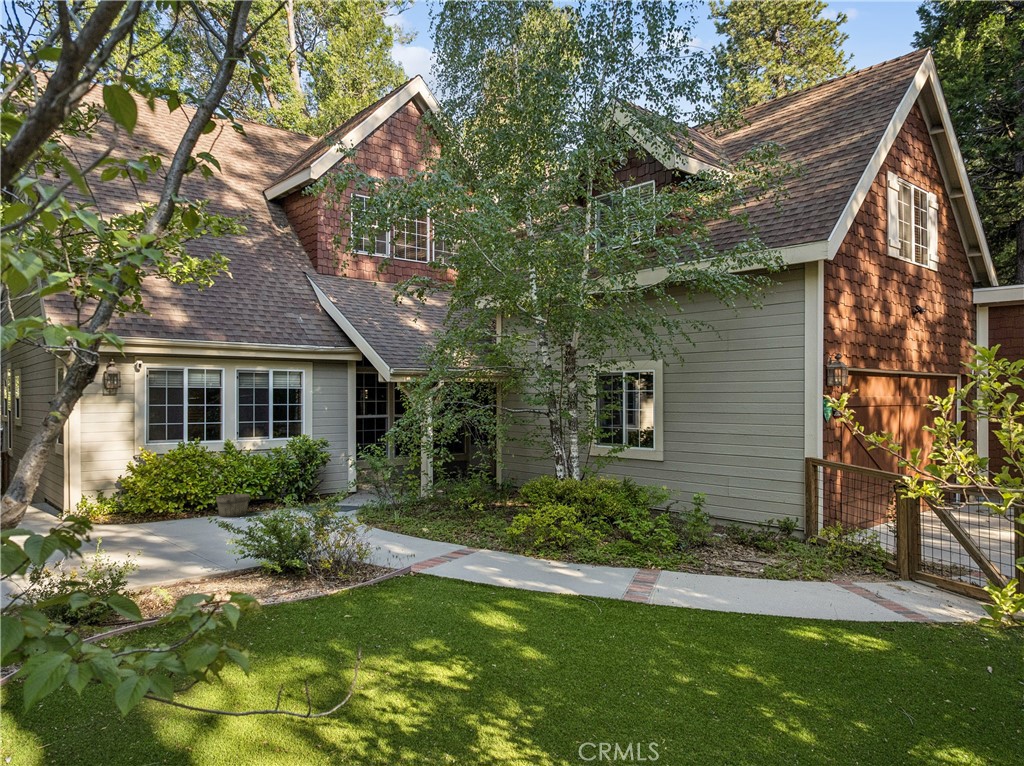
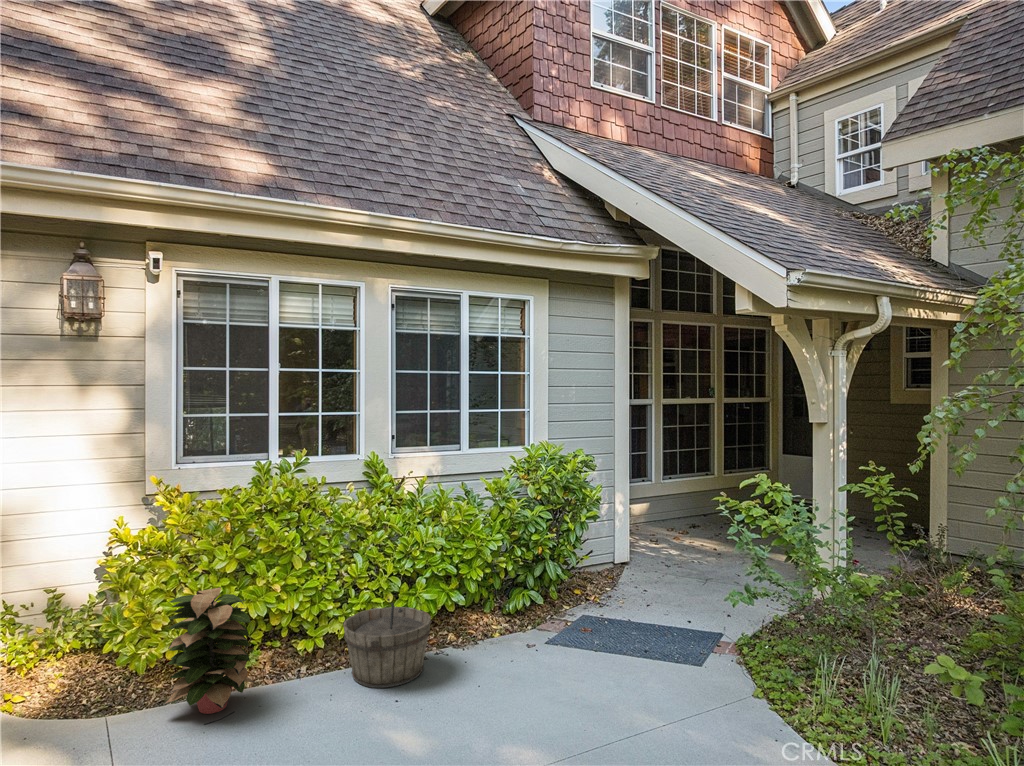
decorative plant: none [152,482,184,523] -> present [165,588,255,714]

